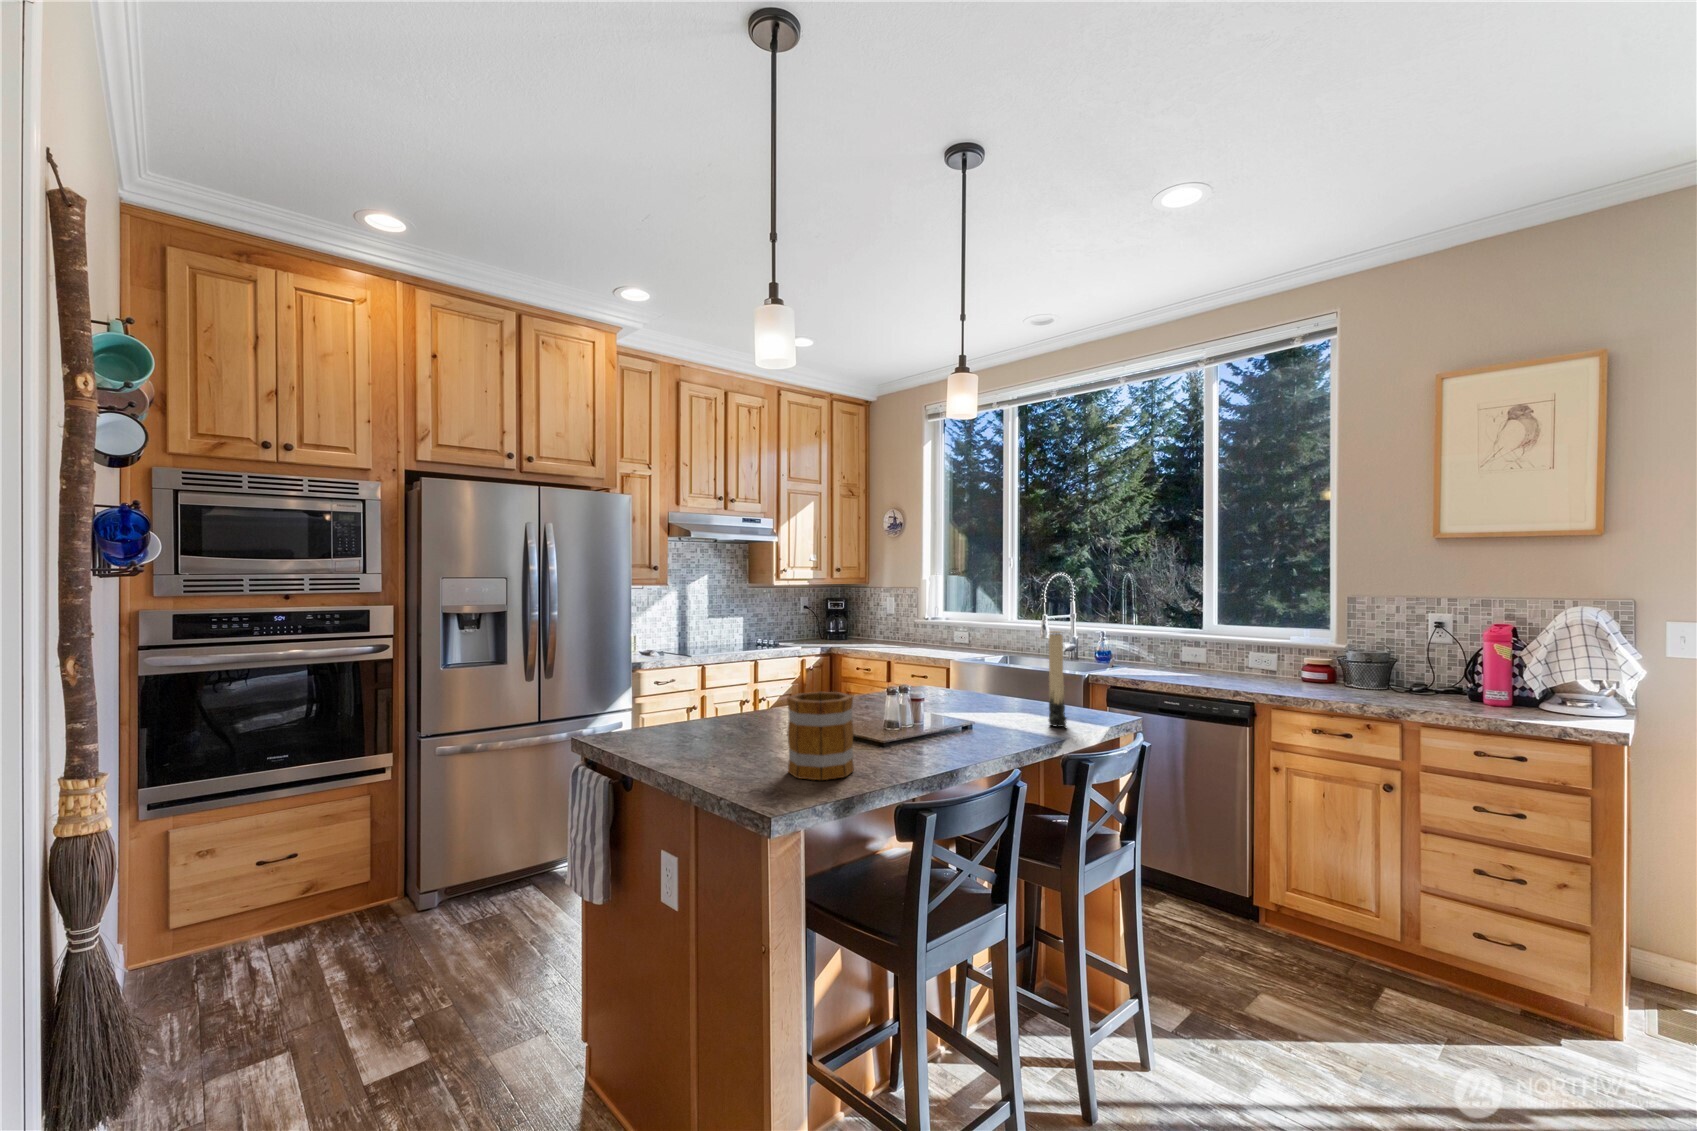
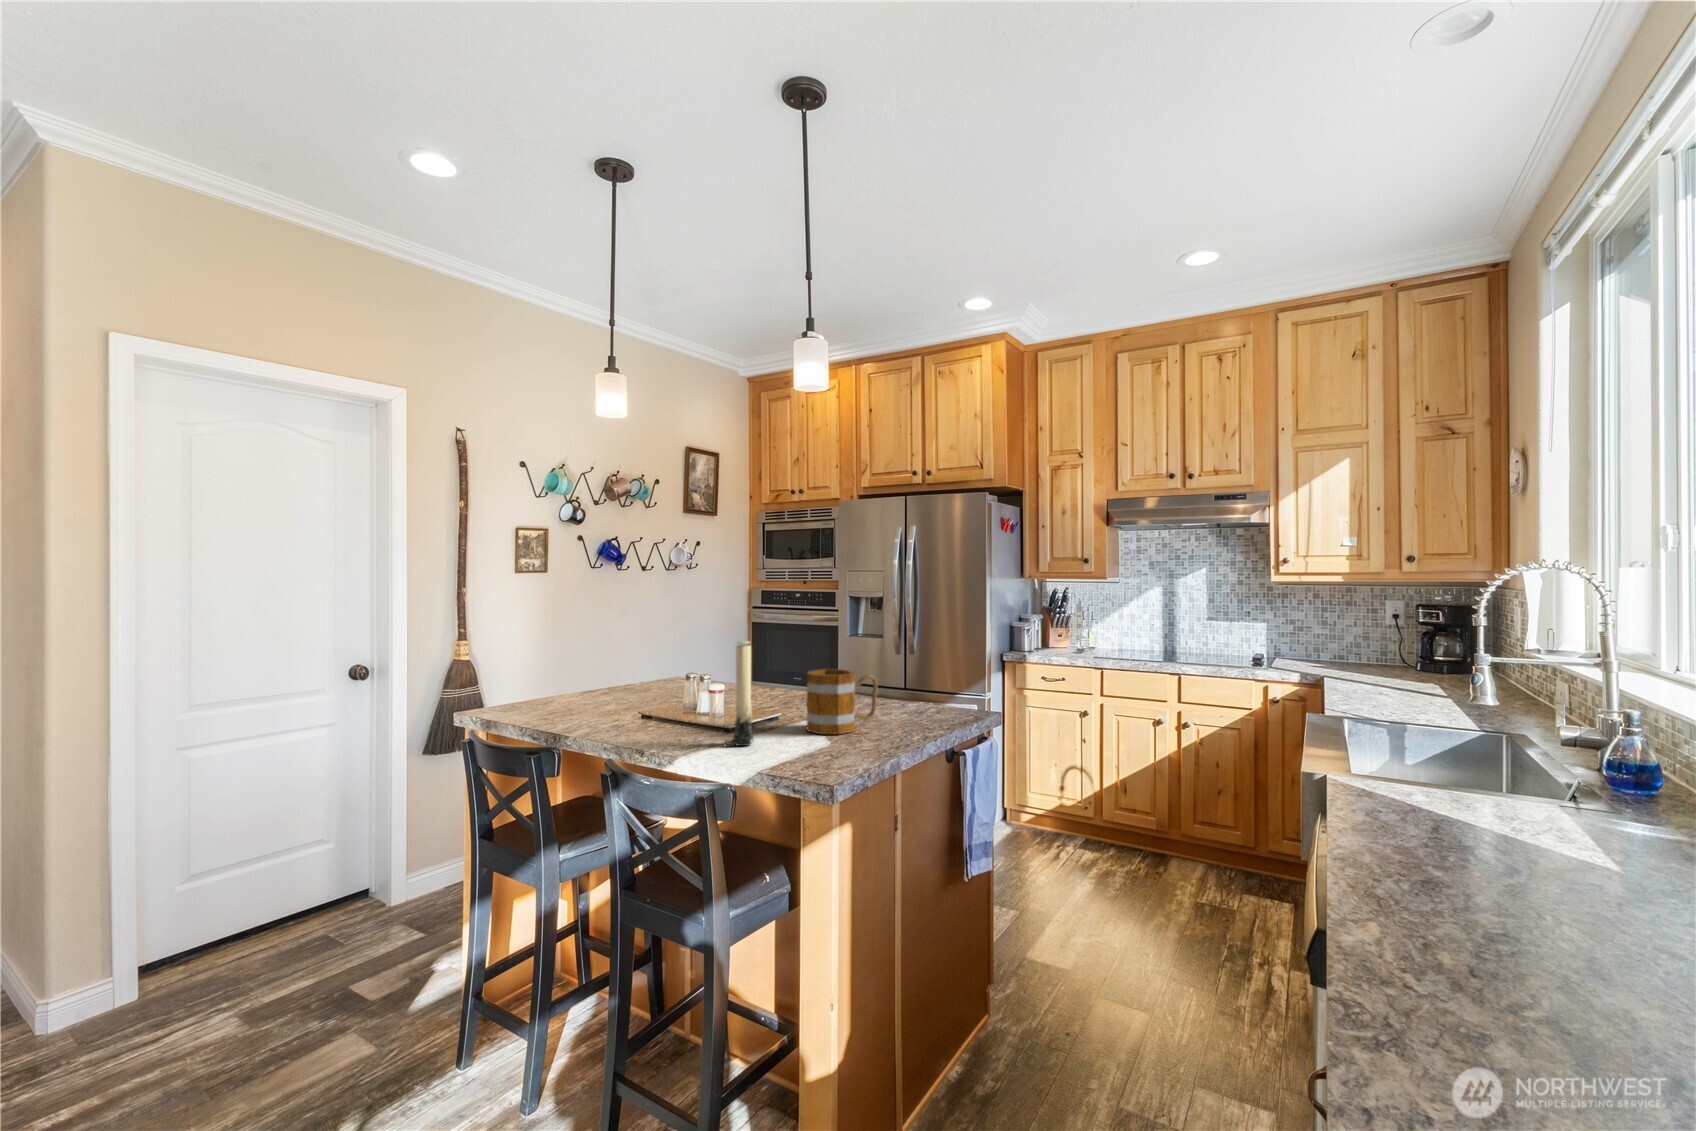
mug: present [787,692,854,780] -> present [806,669,877,735]

